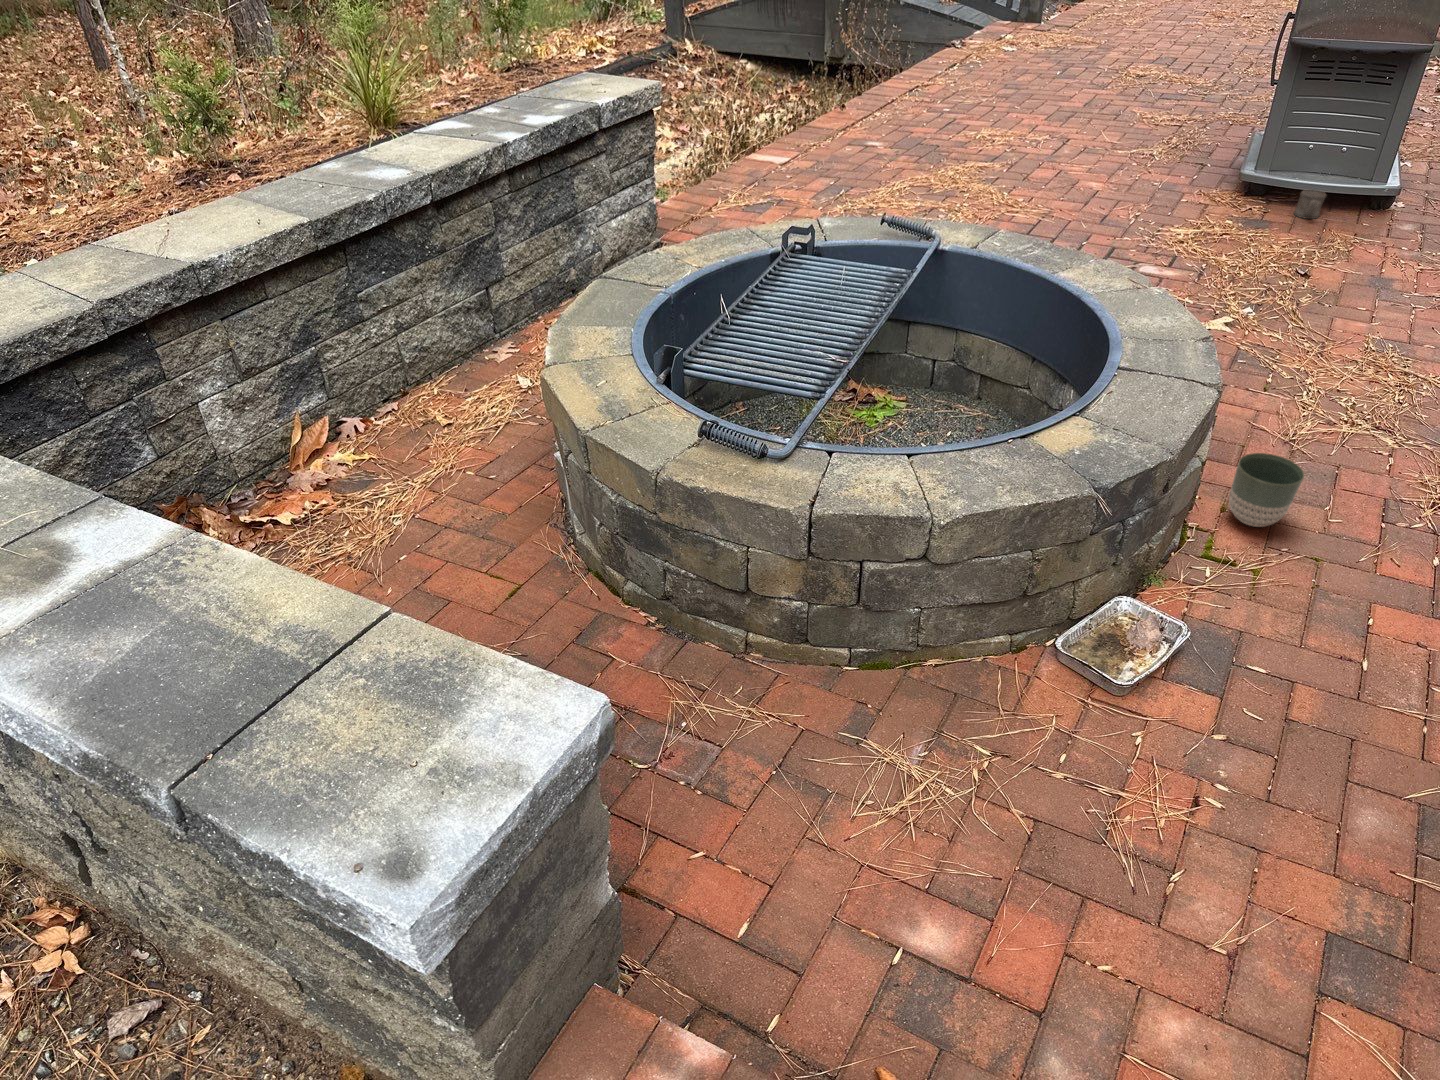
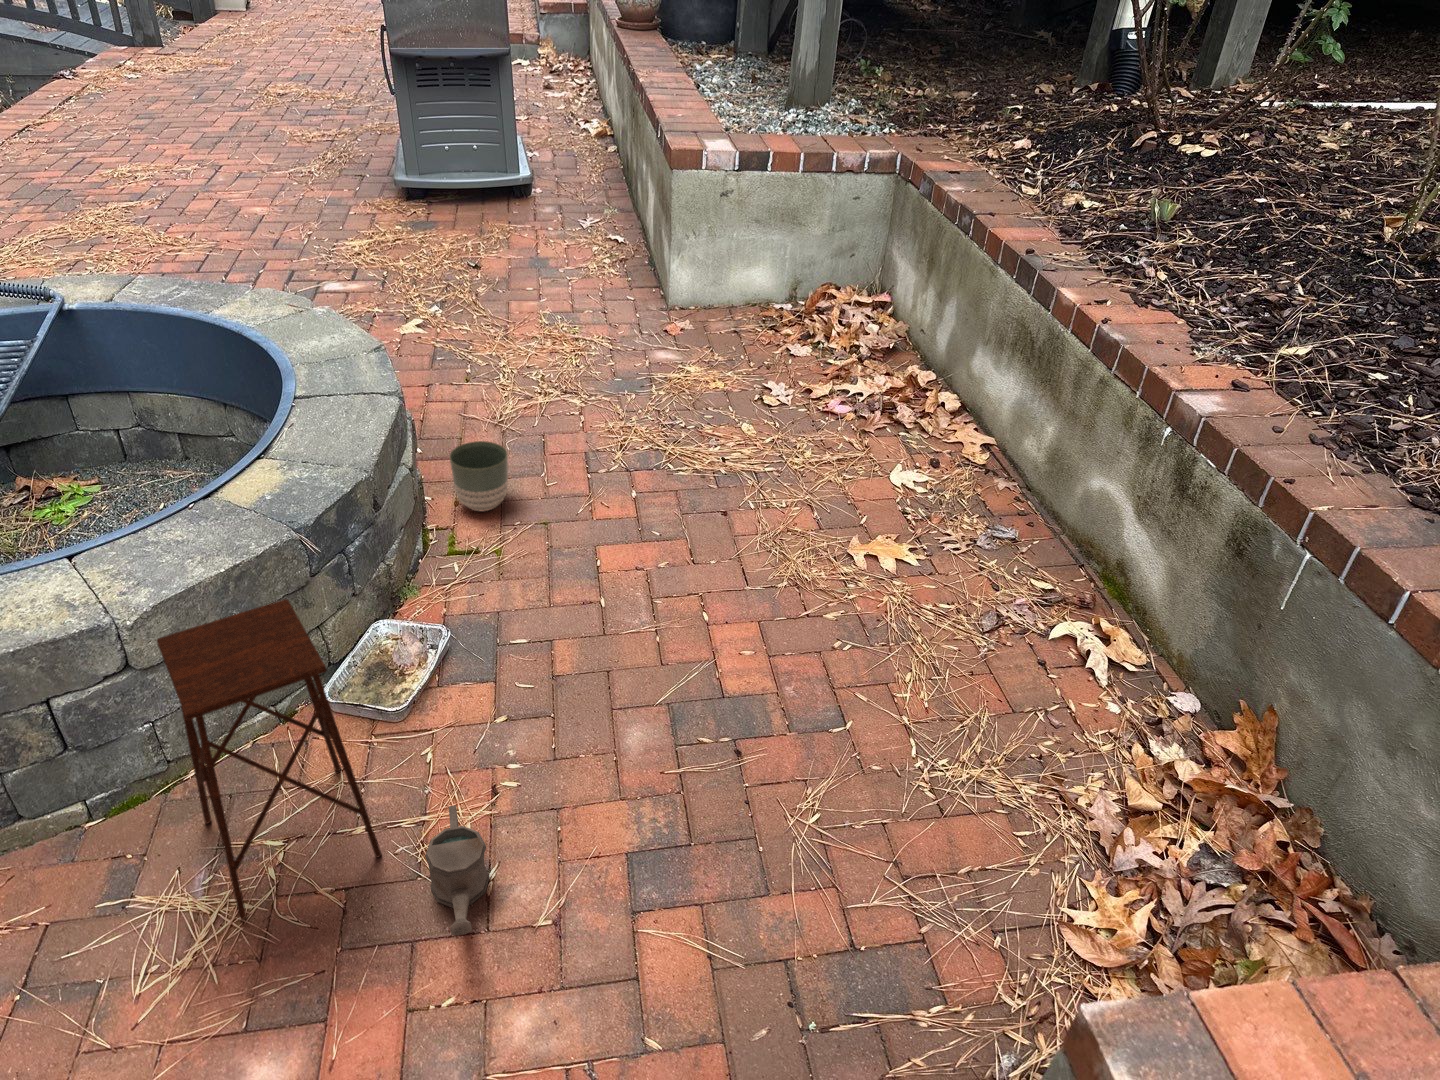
watering can: present [1294,190,1326,219] -> present [425,805,489,935]
side table: none [932,544,1110,809] -> present [157,599,382,919]

